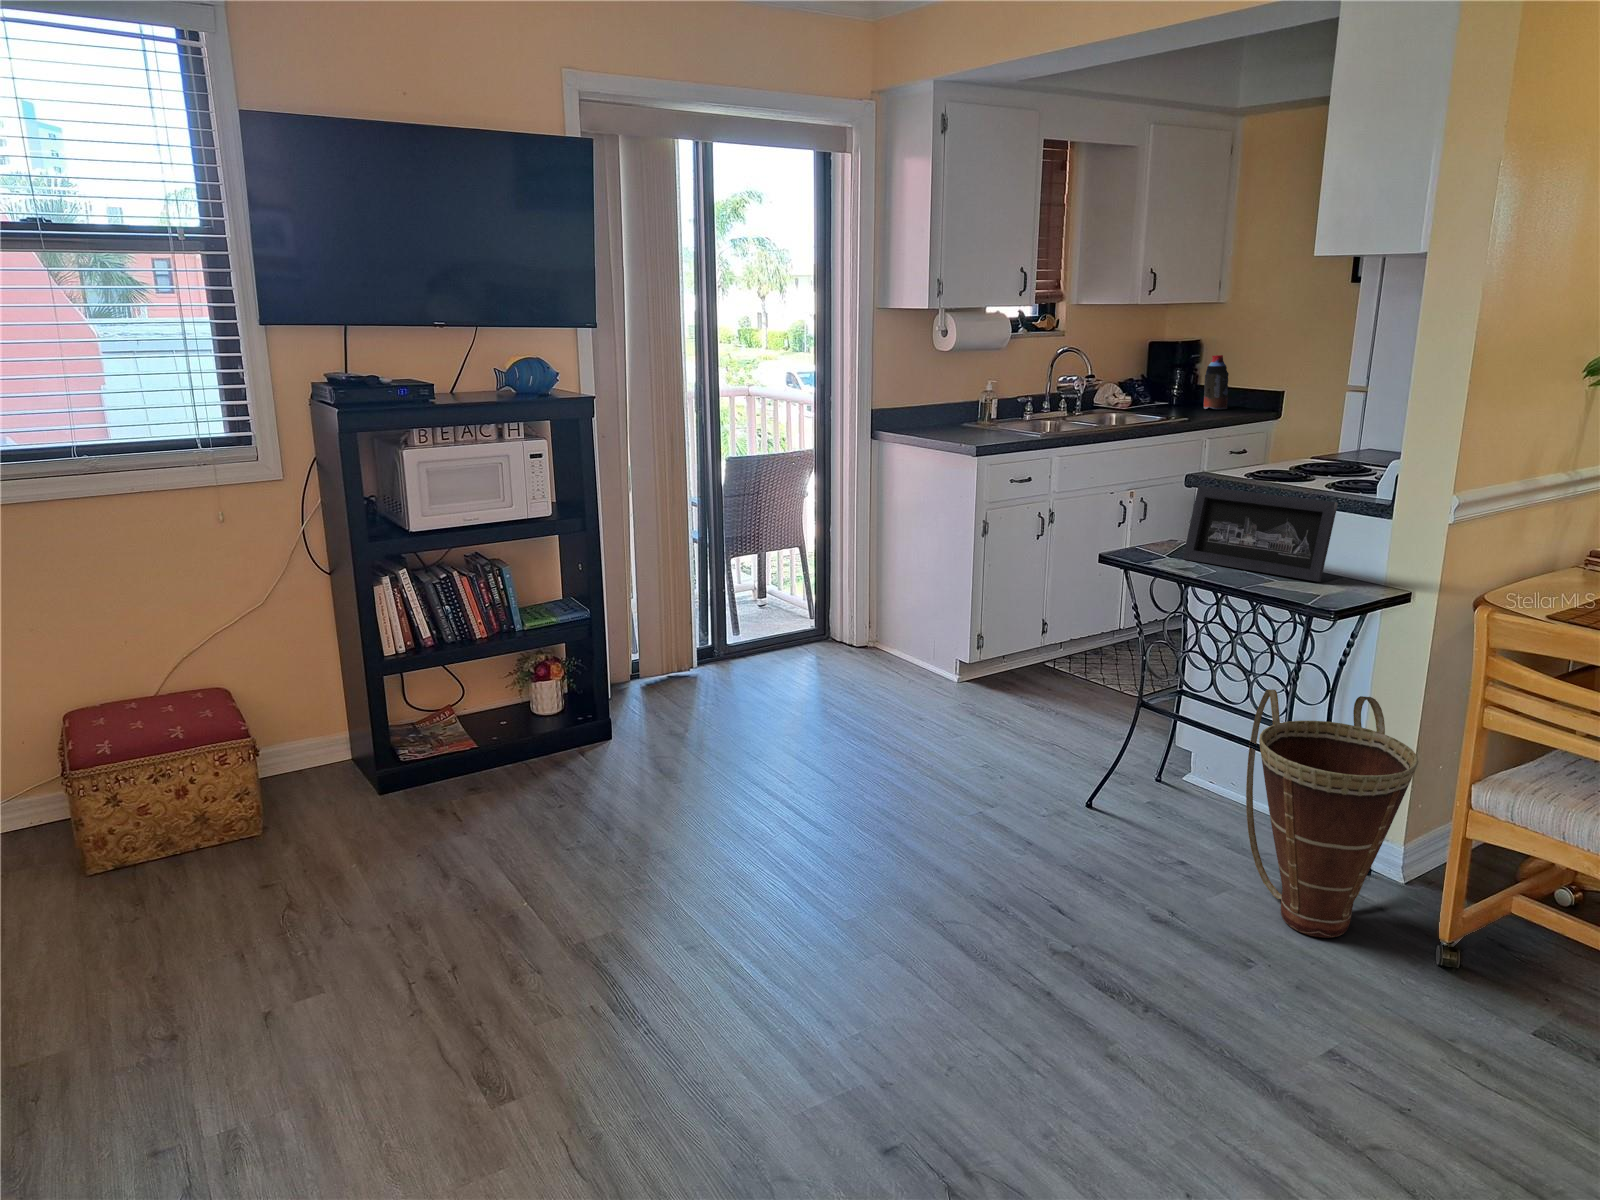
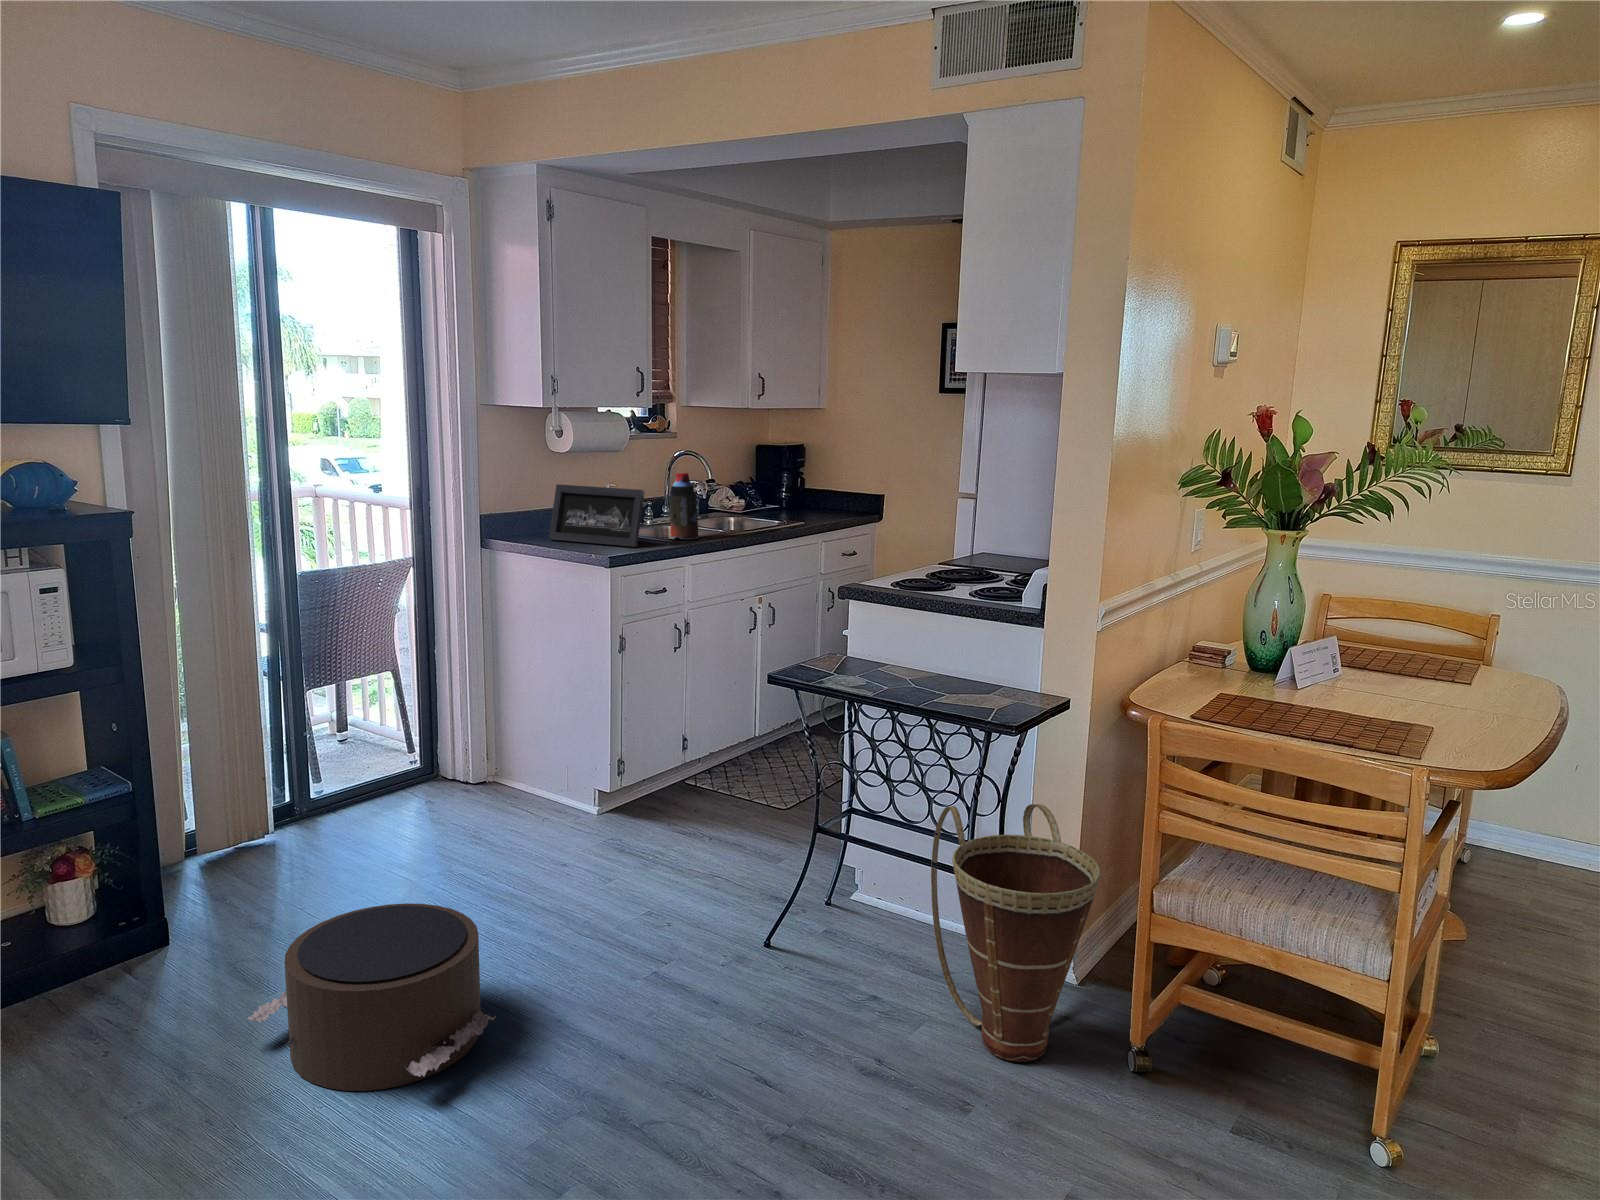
bottle: present [1204,355,1229,409] -> present [669,473,699,540]
picture frame: present [1183,486,1338,582] -> present [549,484,645,547]
pouf: none [657,723,839,861] -> present [248,903,496,1091]

